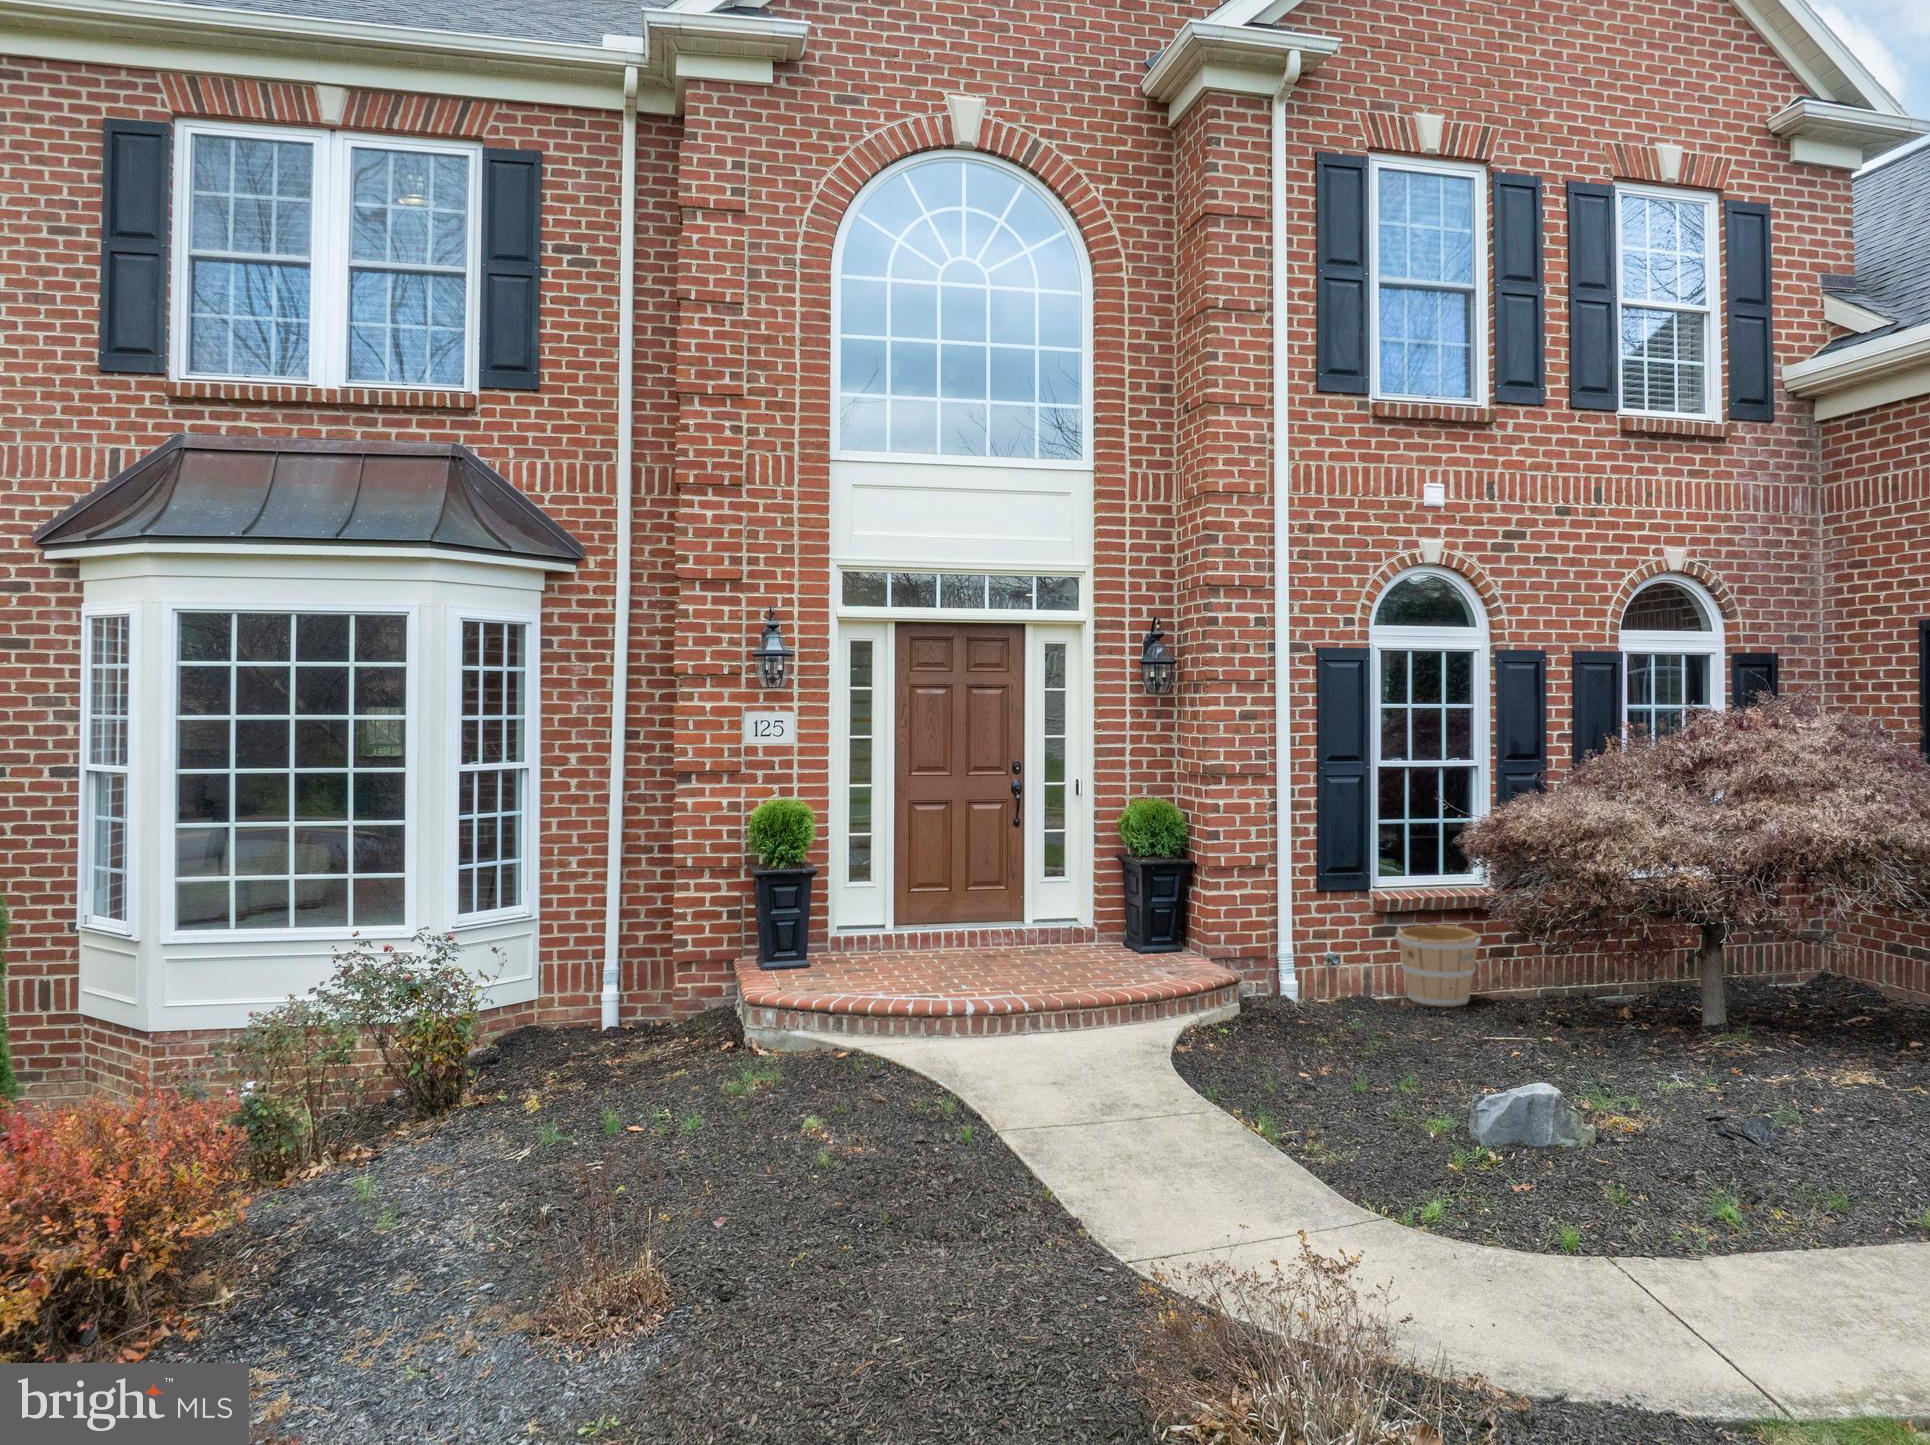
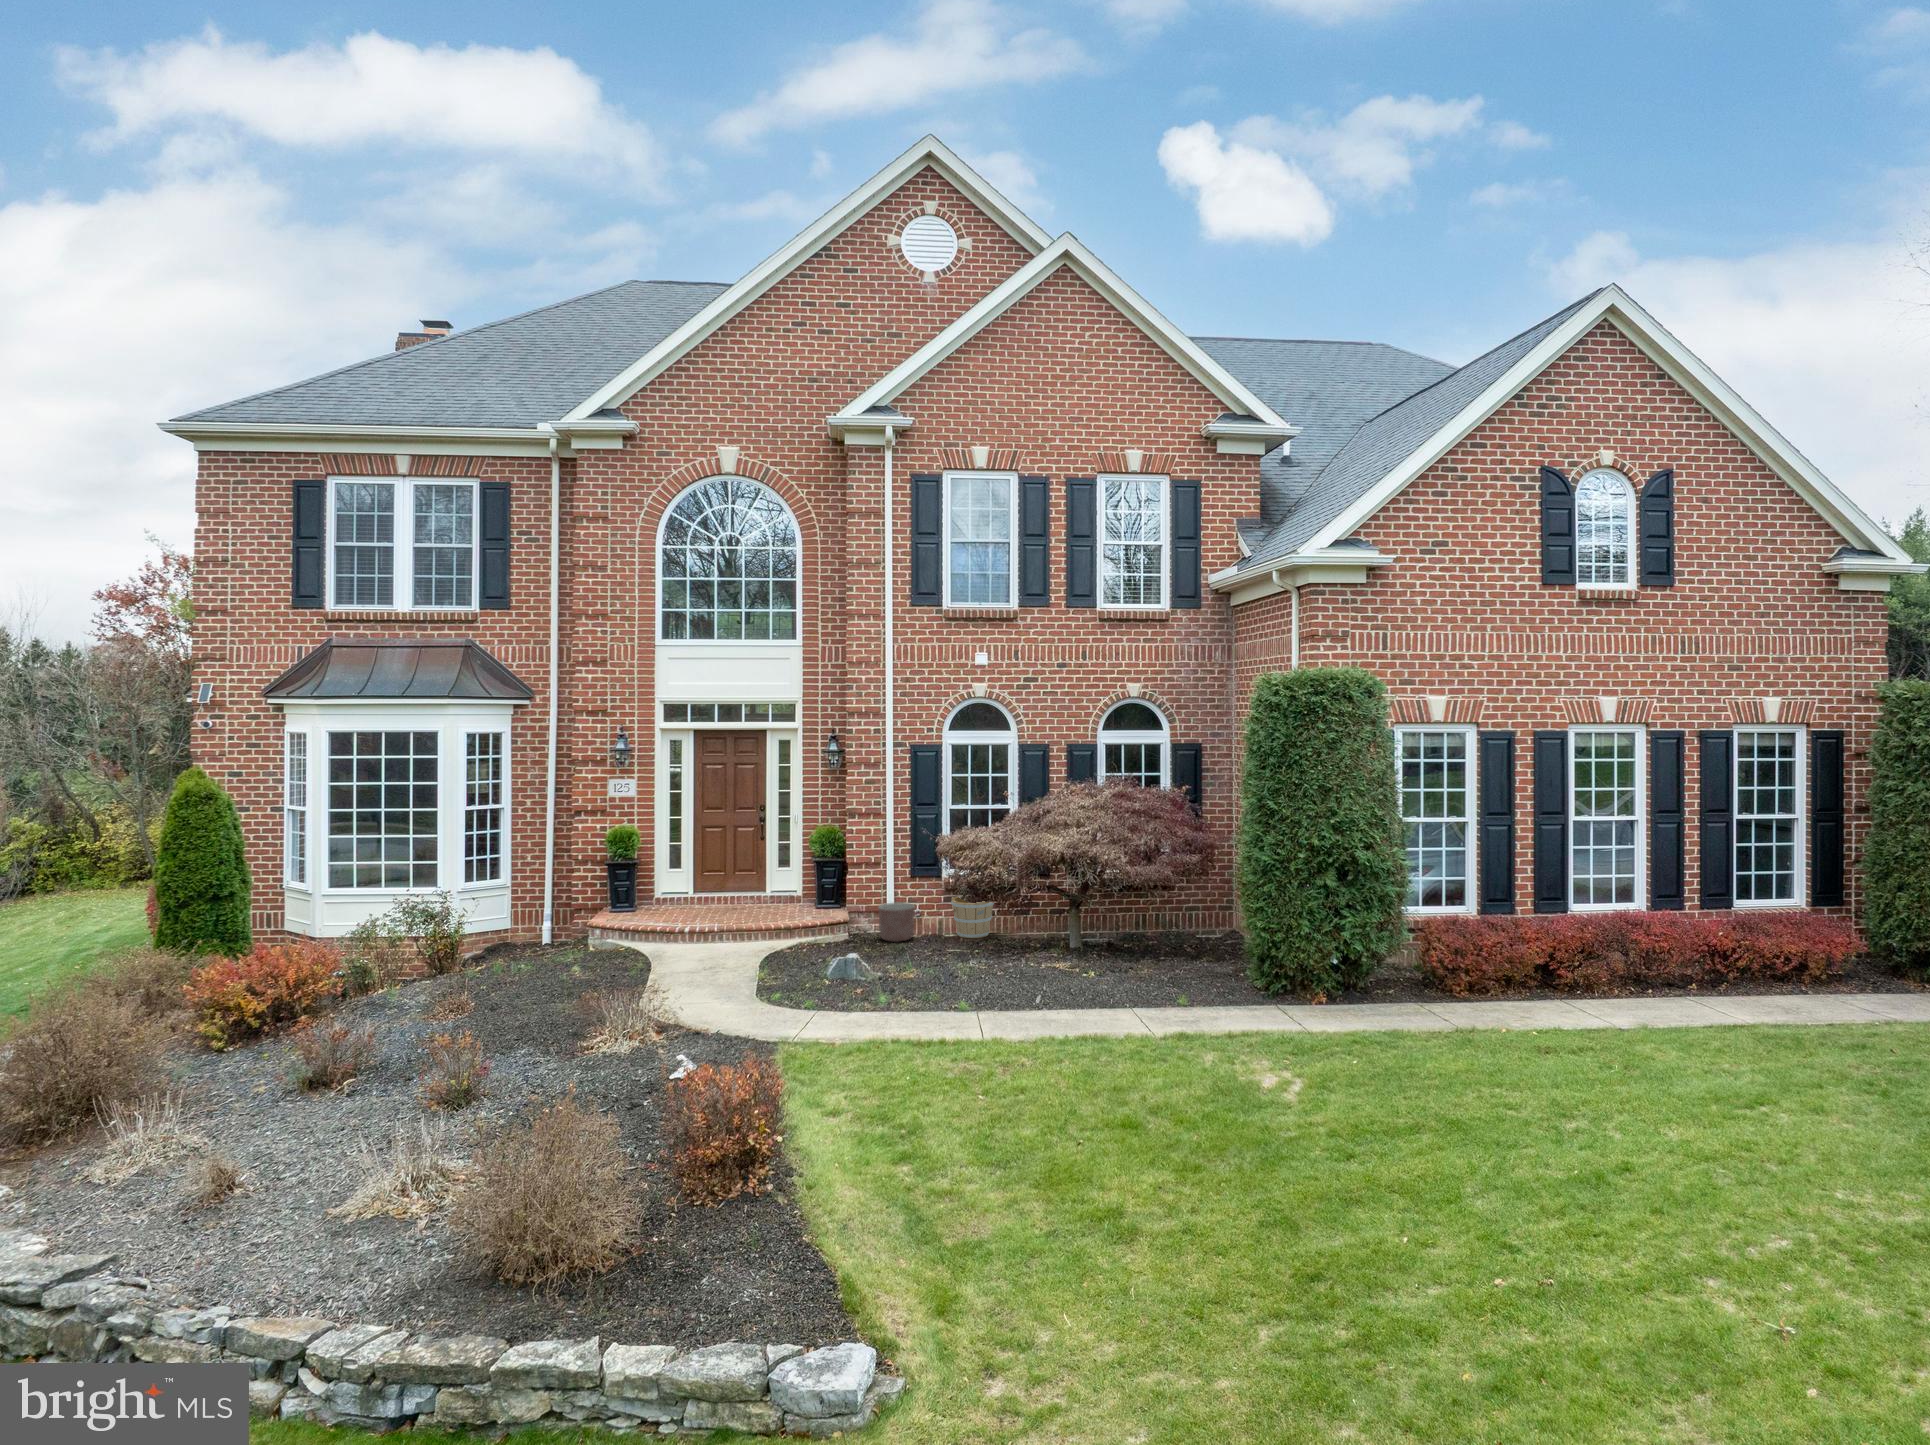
planter: none [1278,942,1349,1016] -> present [878,902,915,942]

